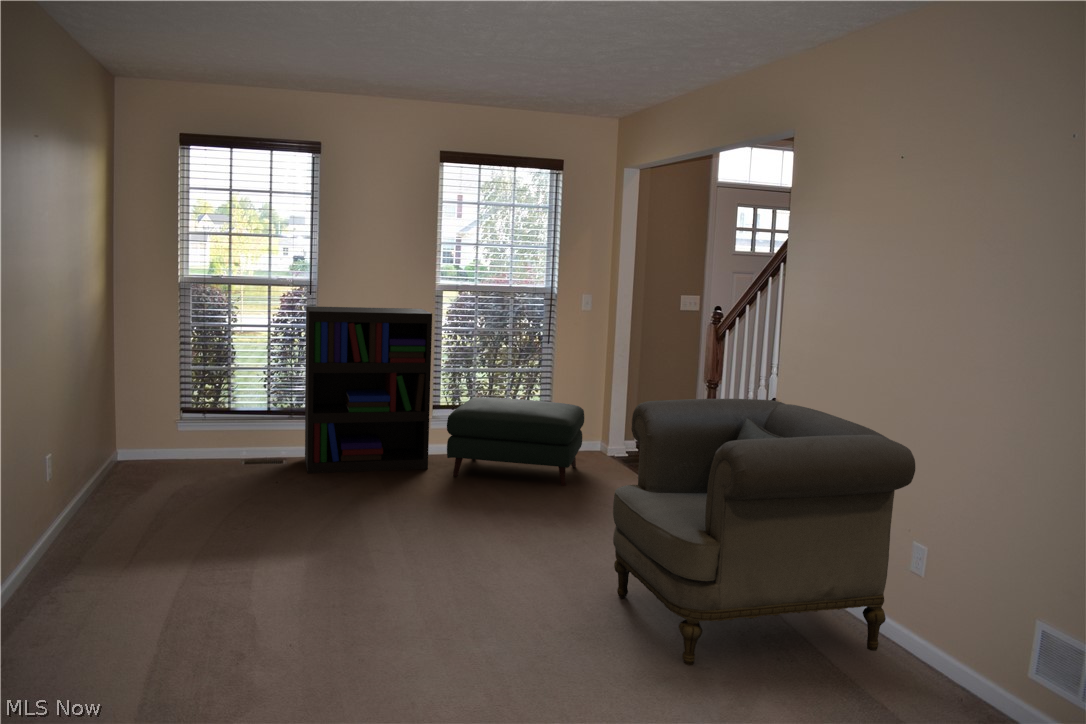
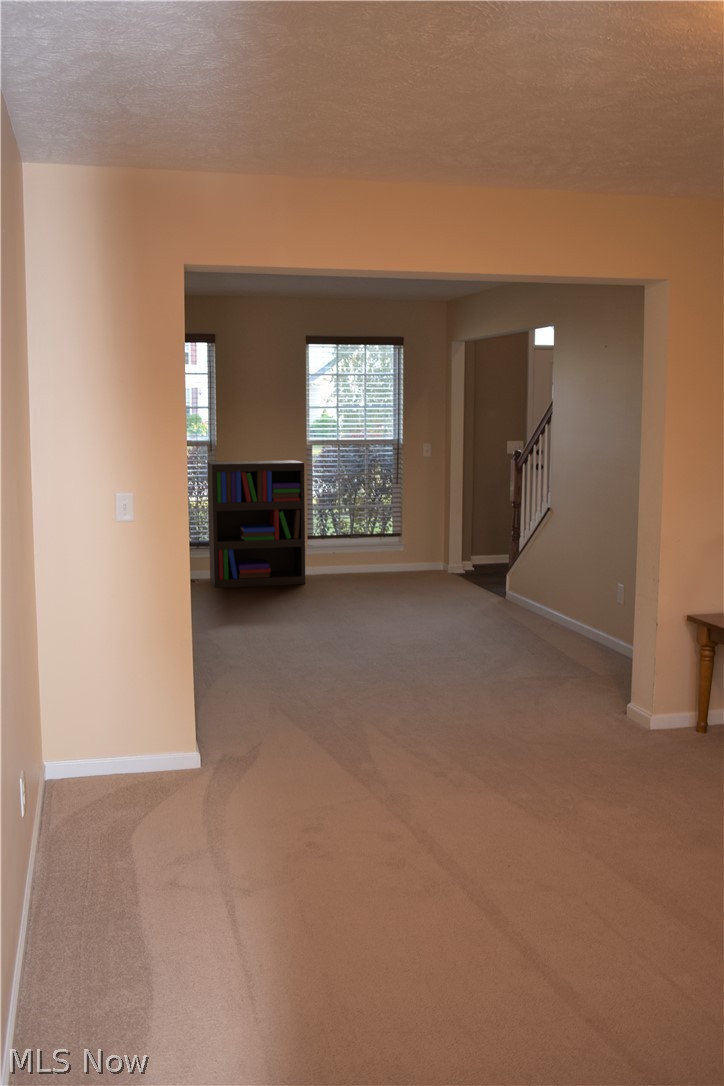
ottoman: present [447,397,584,486] -> none [319,528,426,591]
armchair: present [613,399,915,665] -> none [430,505,612,662]

